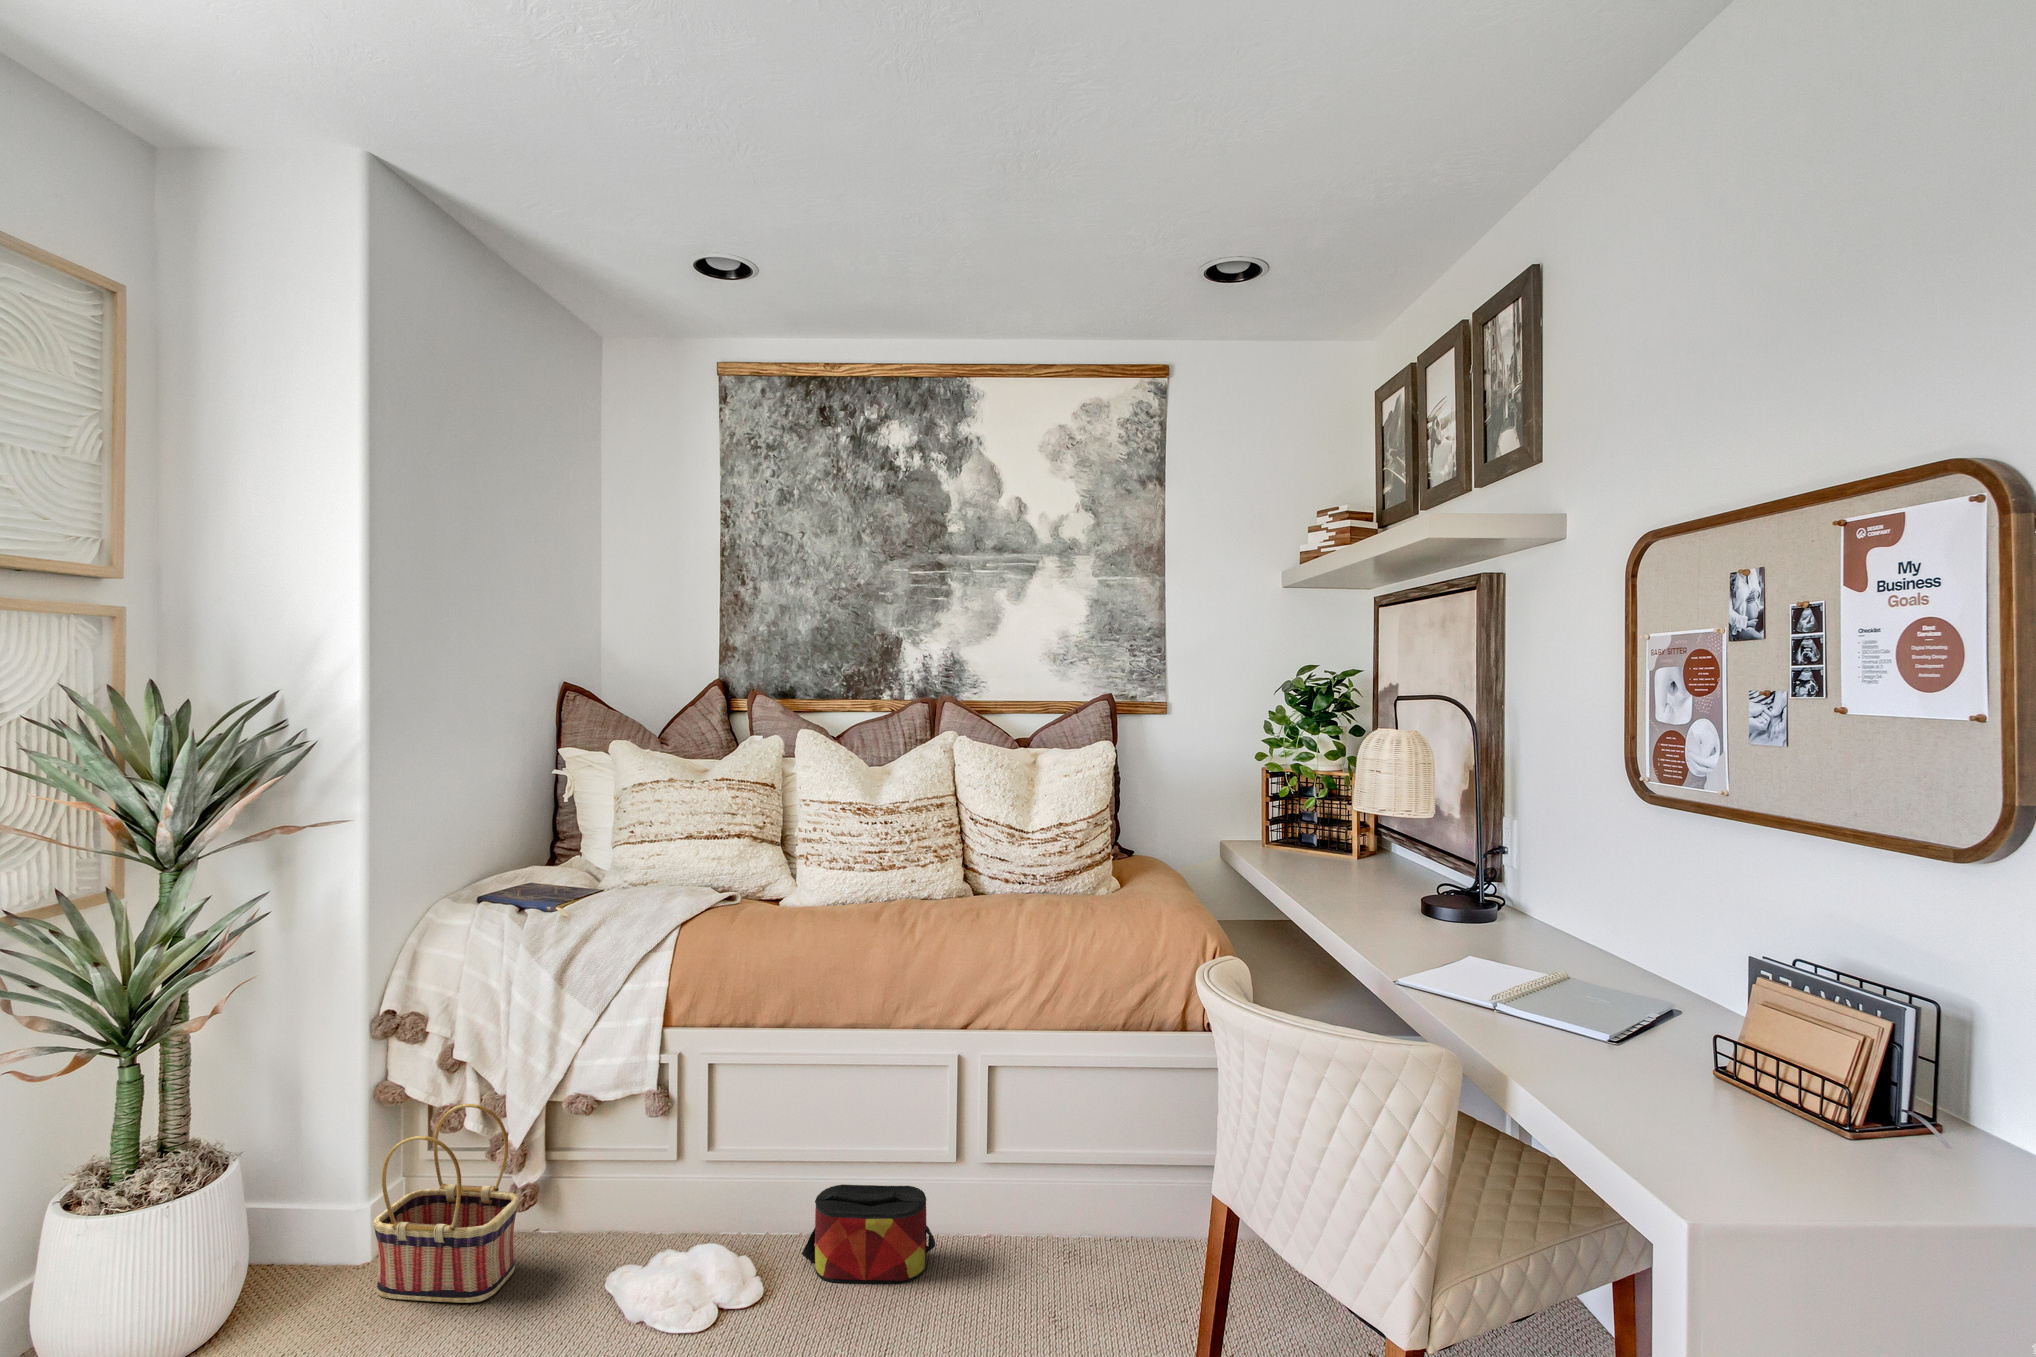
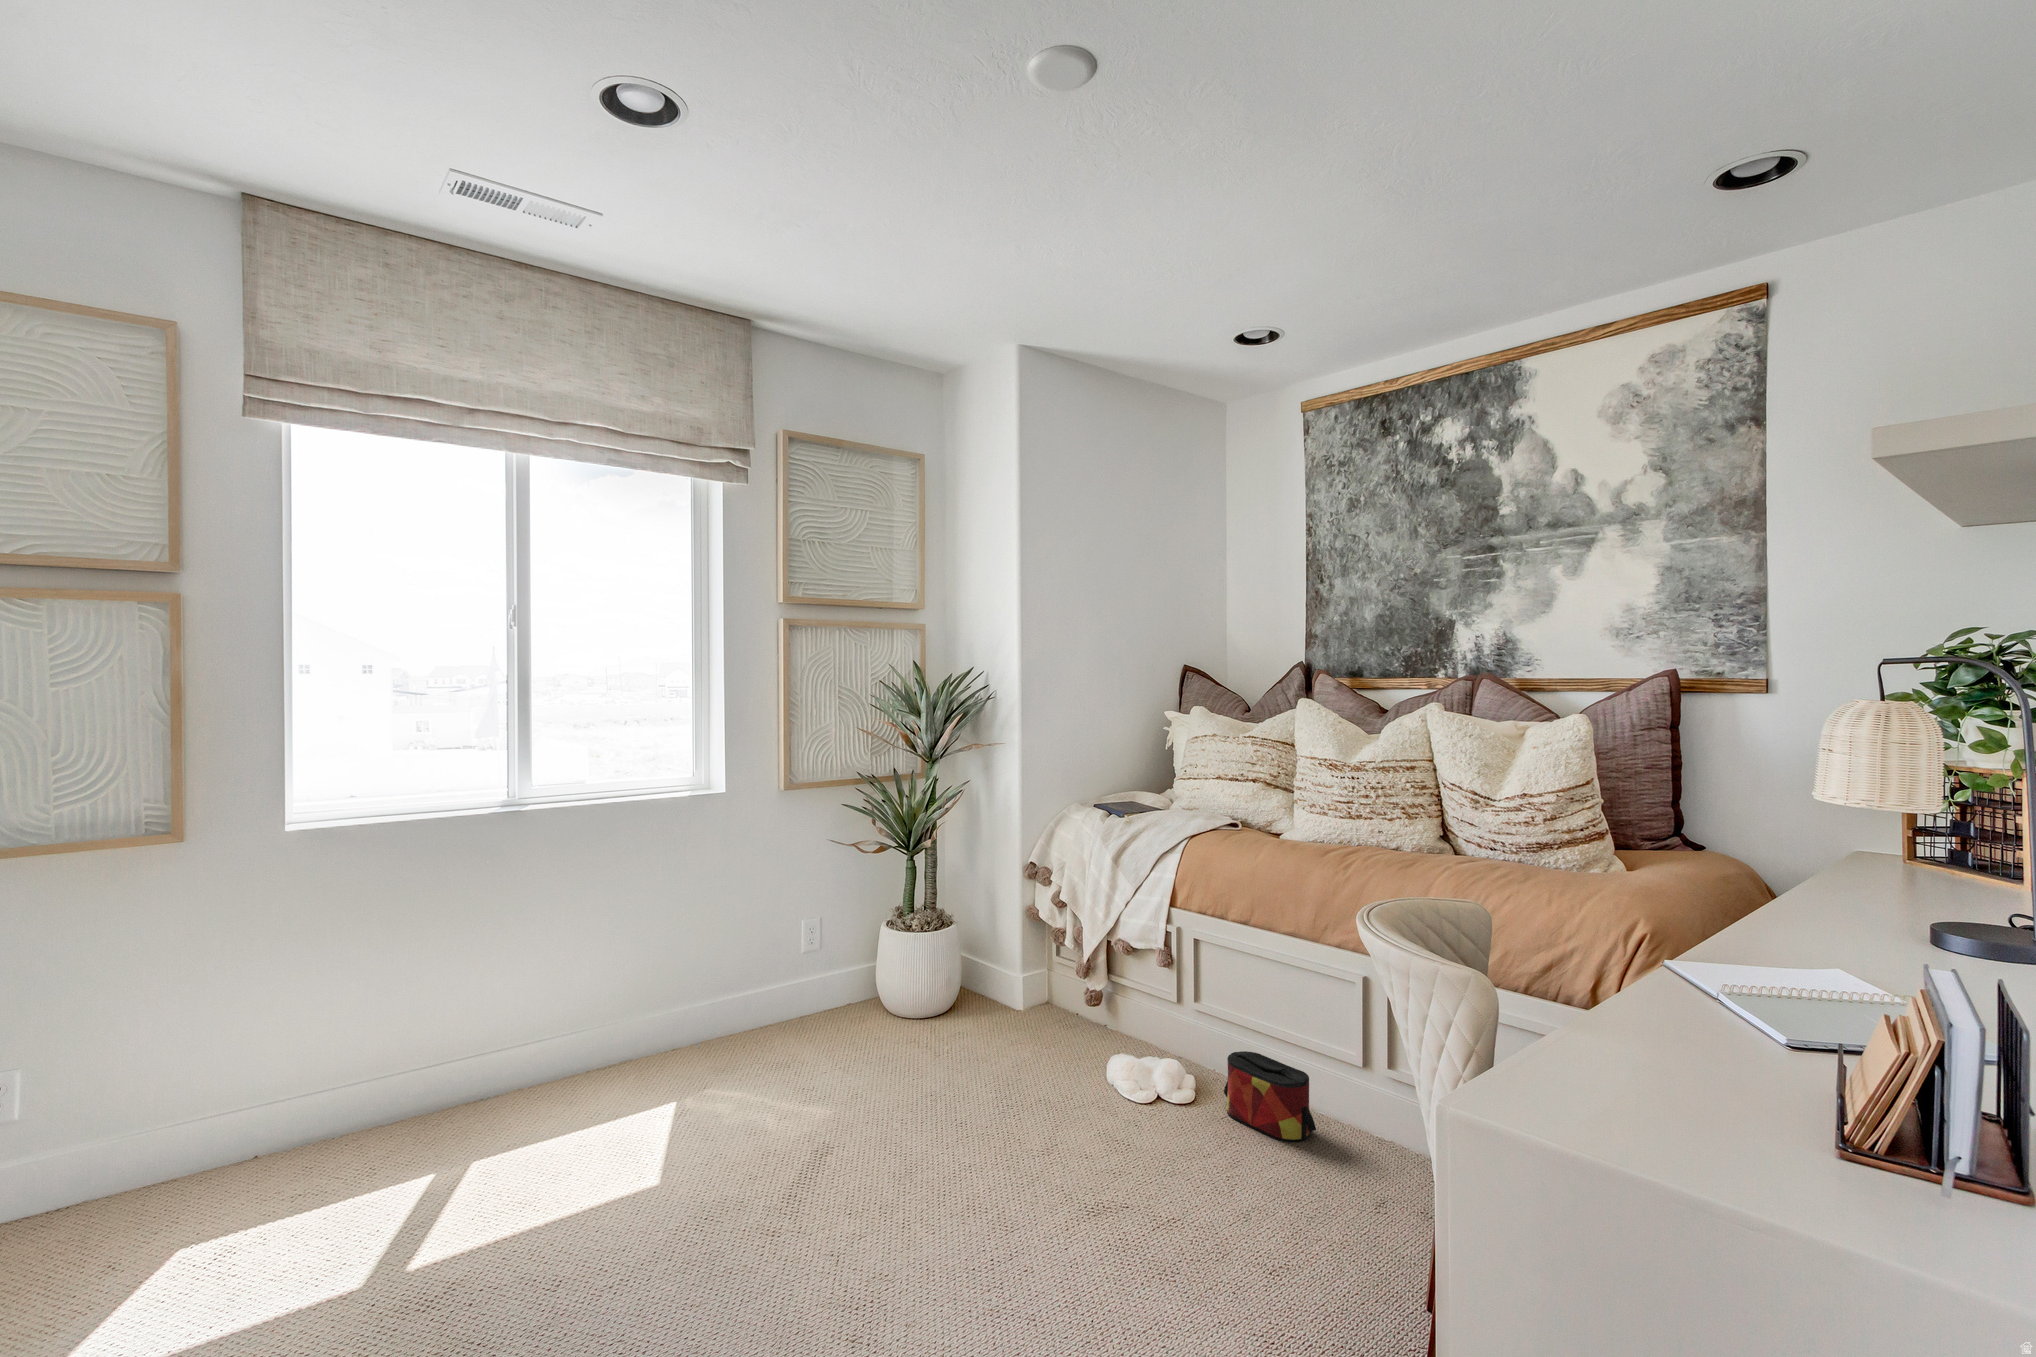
basket: present [373,1104,519,1303] -> none [1009,924,1078,1043]

